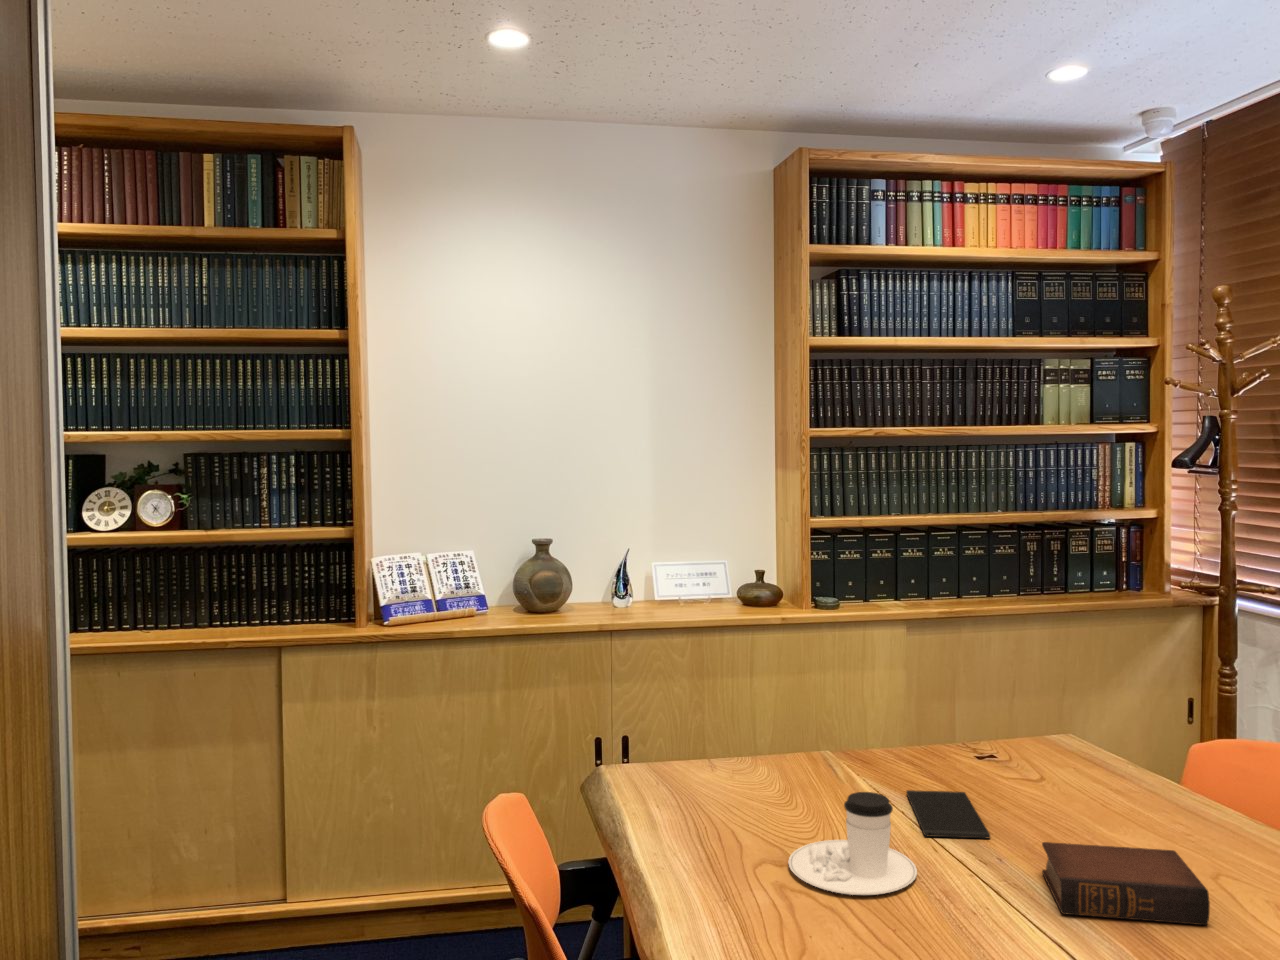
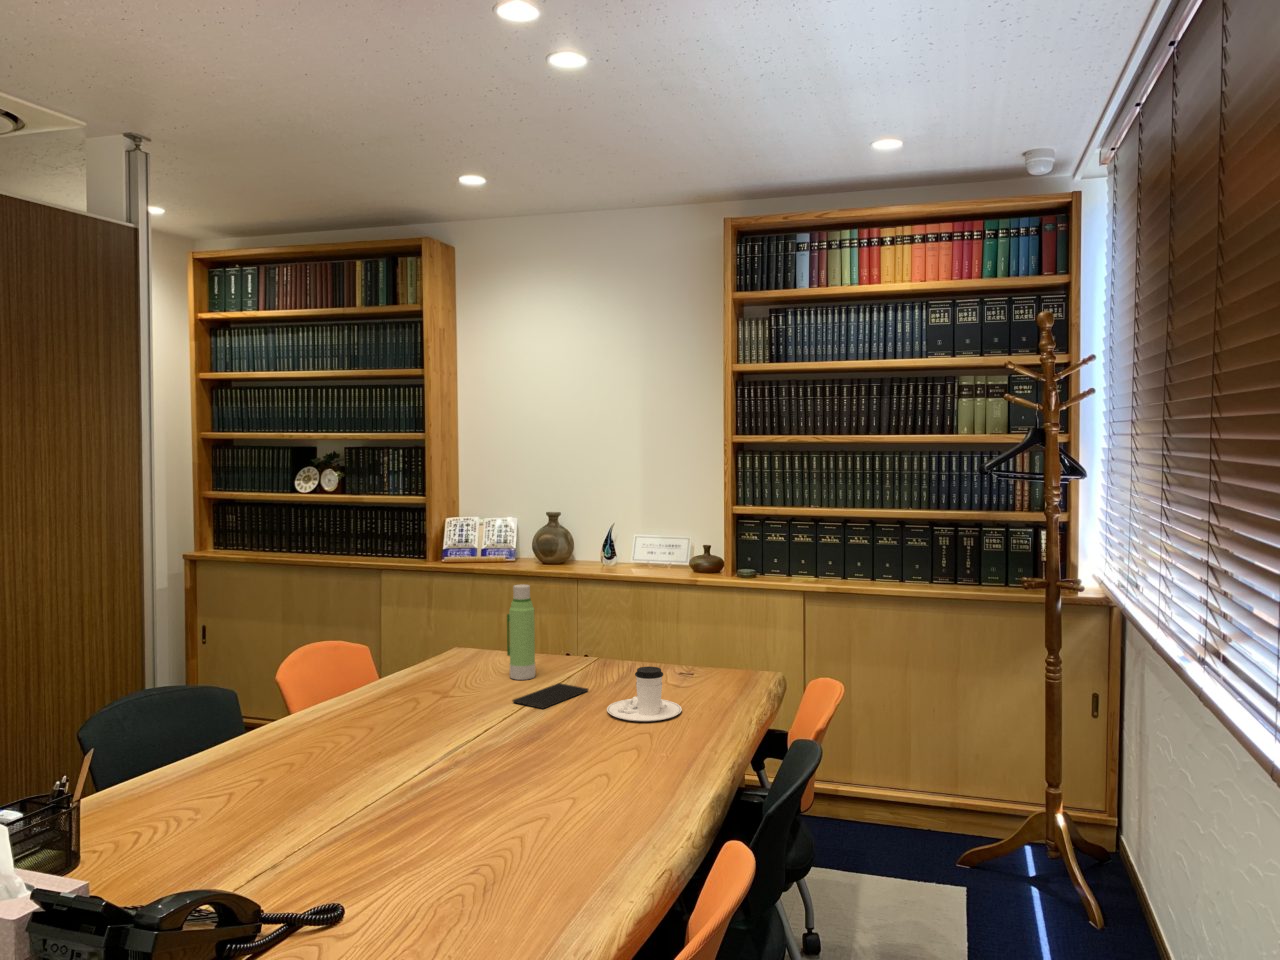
water bottle: none [796,645,842,795] -> present [507,584,535,680]
coffee cup: present [788,792,917,895] -> present [607,667,682,721]
book: present [1042,842,1210,925] -> none [483,705,579,755]

